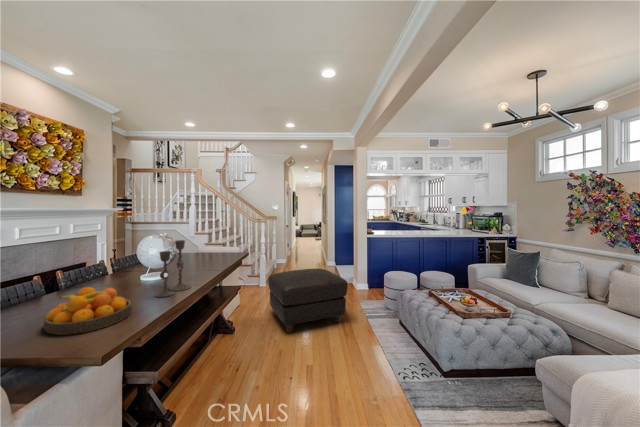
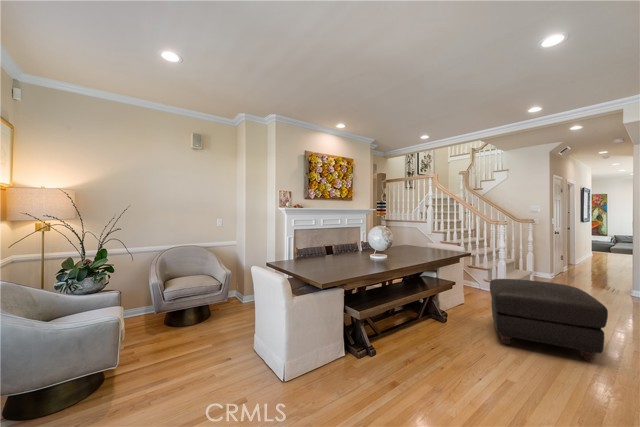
candlestick: present [156,240,191,297] -> none [371,230,396,268]
fruit bowl: present [44,287,132,335] -> none [316,251,353,273]

